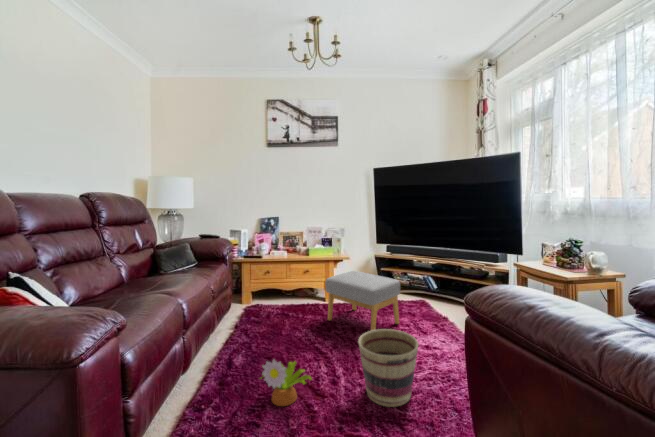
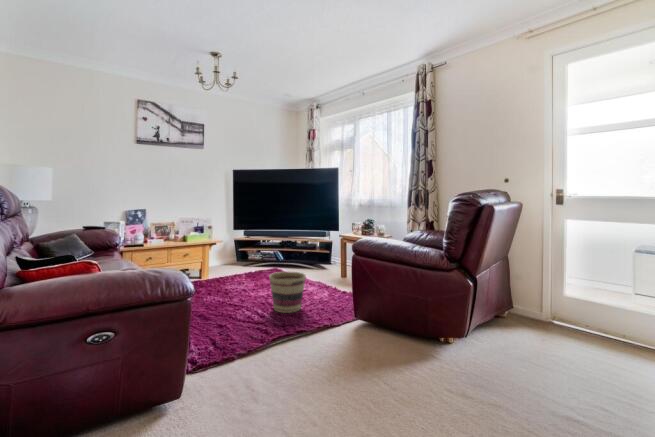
footstool: present [325,271,400,331] -> none [216,249,273,290]
decorative plant: present [261,360,312,406] -> none [205,291,243,325]

